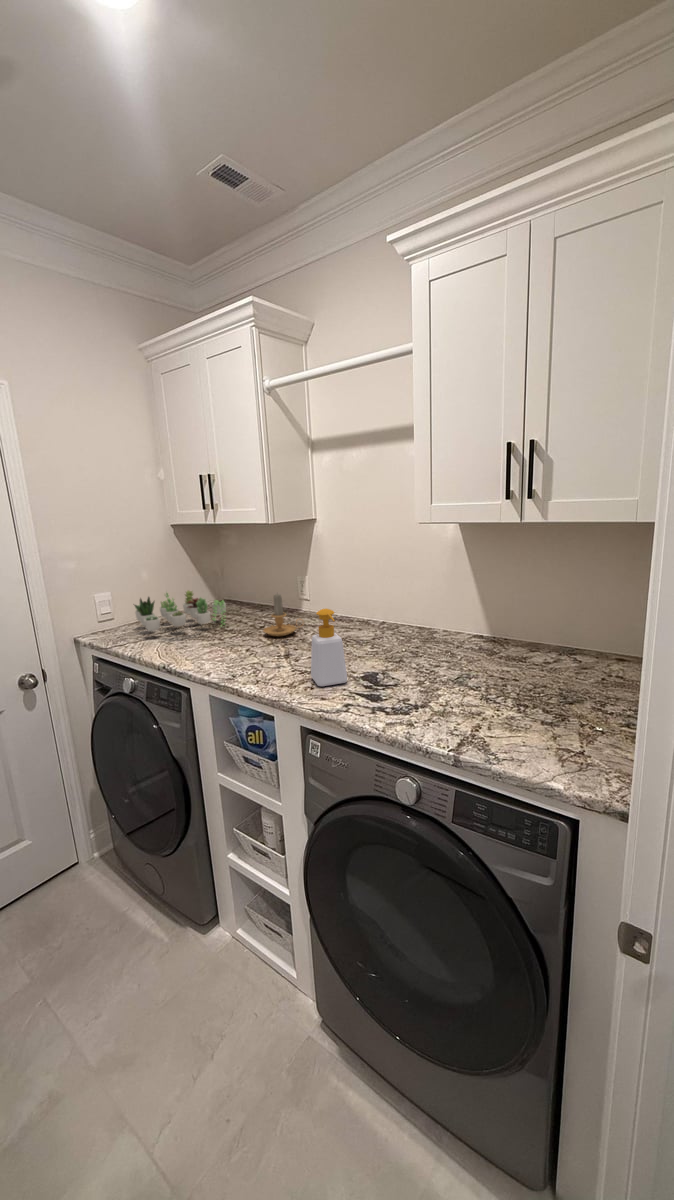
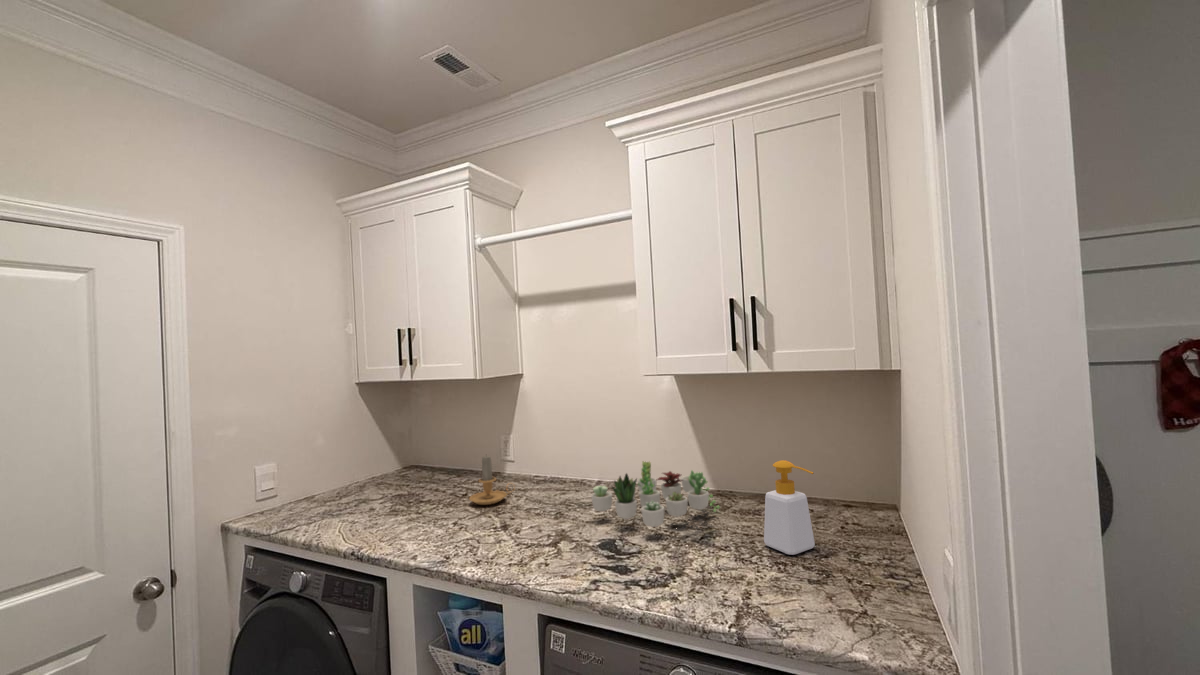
succulent plant: present [135,591,226,633] -> present [591,461,720,529]
soap bottle: present [311,609,347,686] -> present [764,460,815,555]

